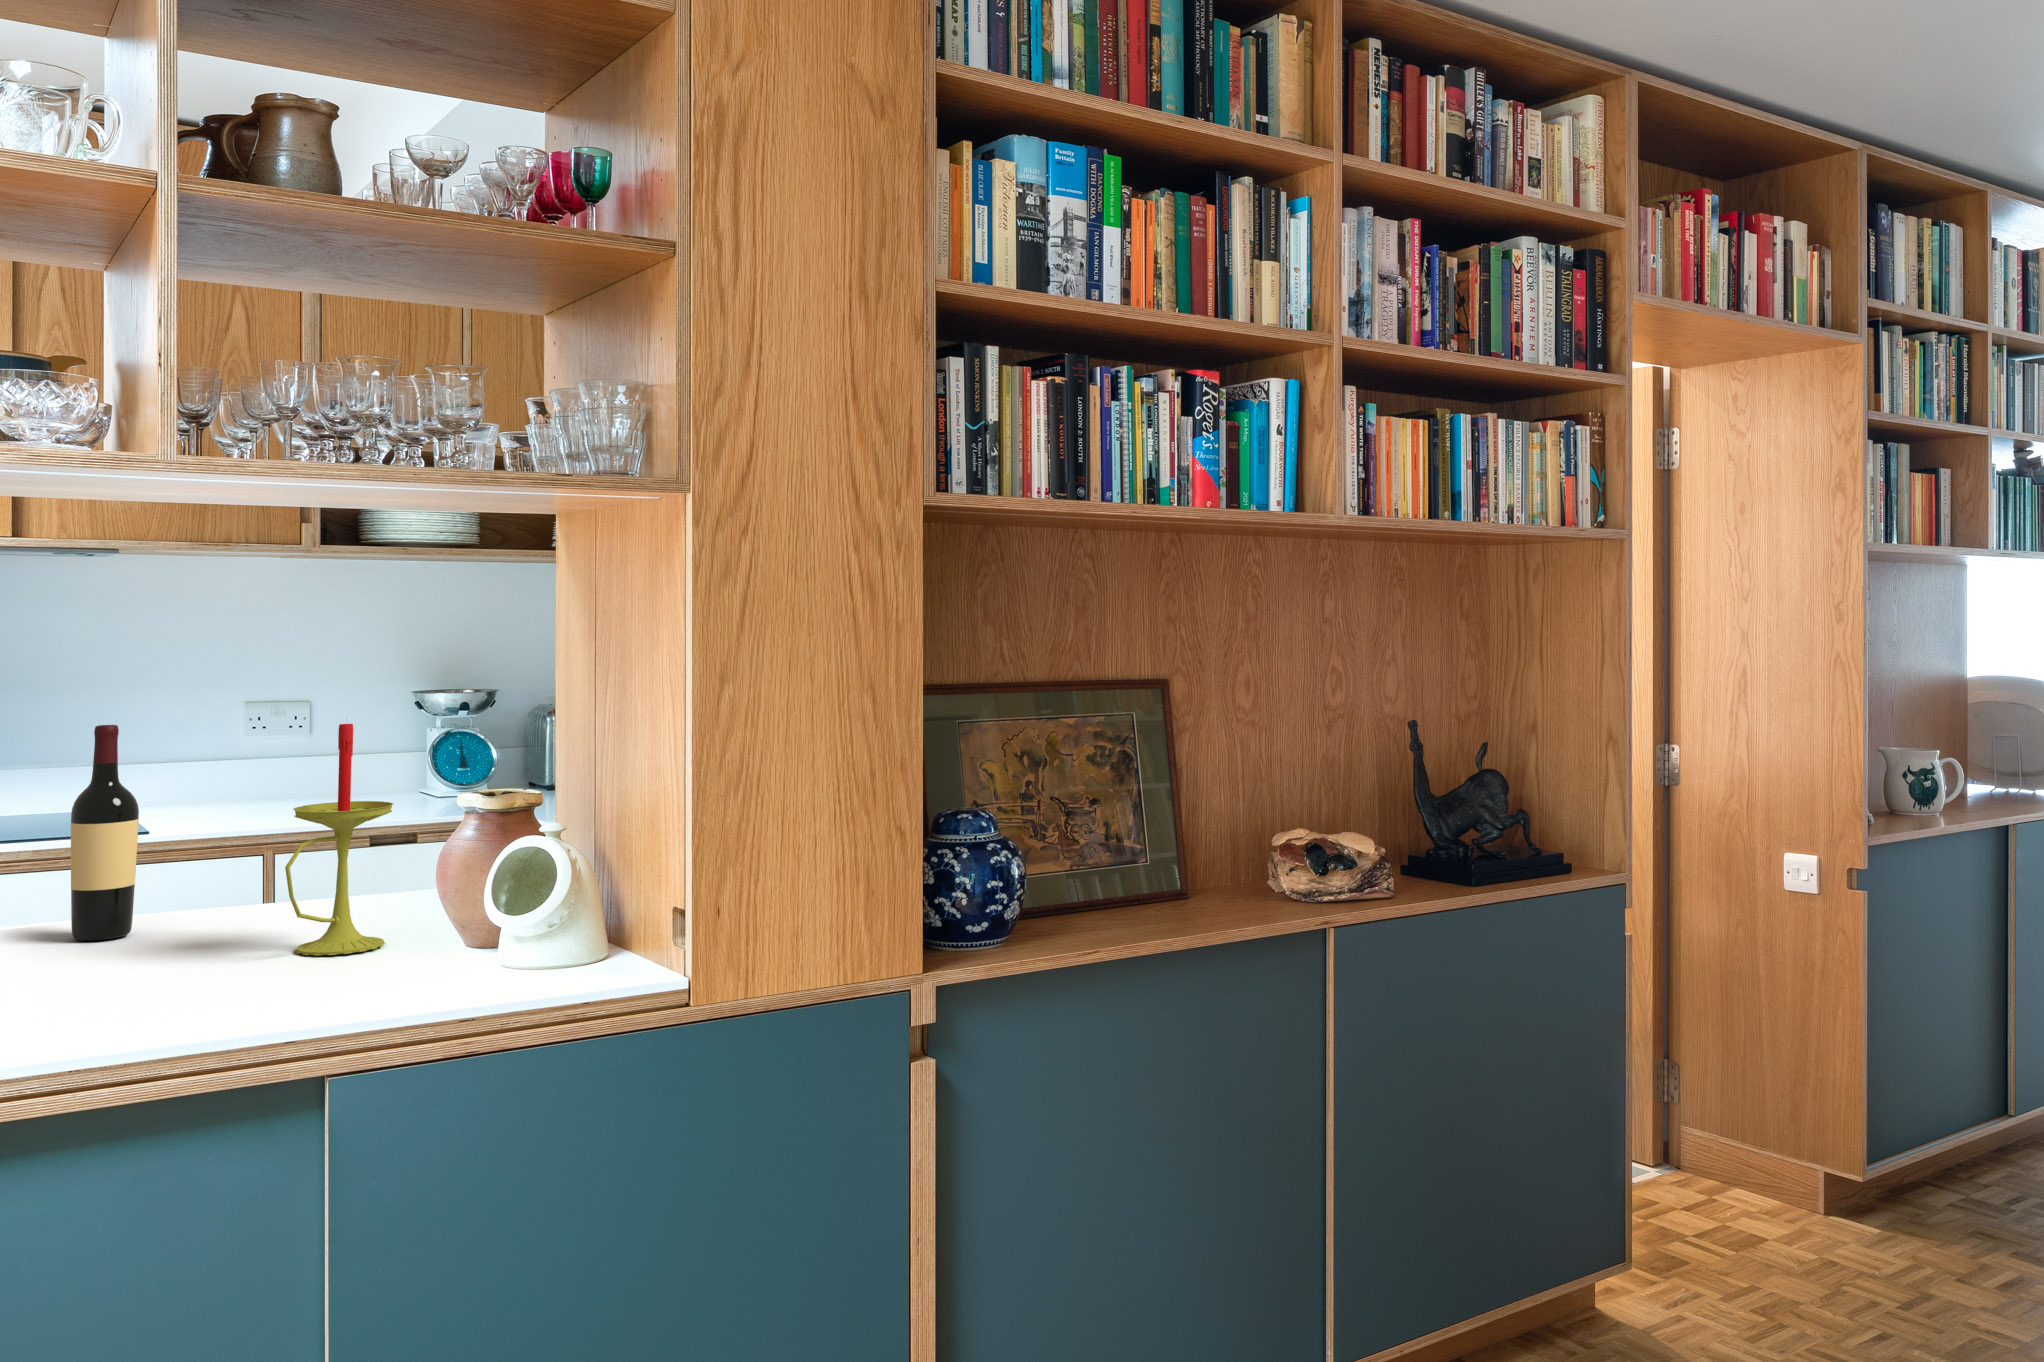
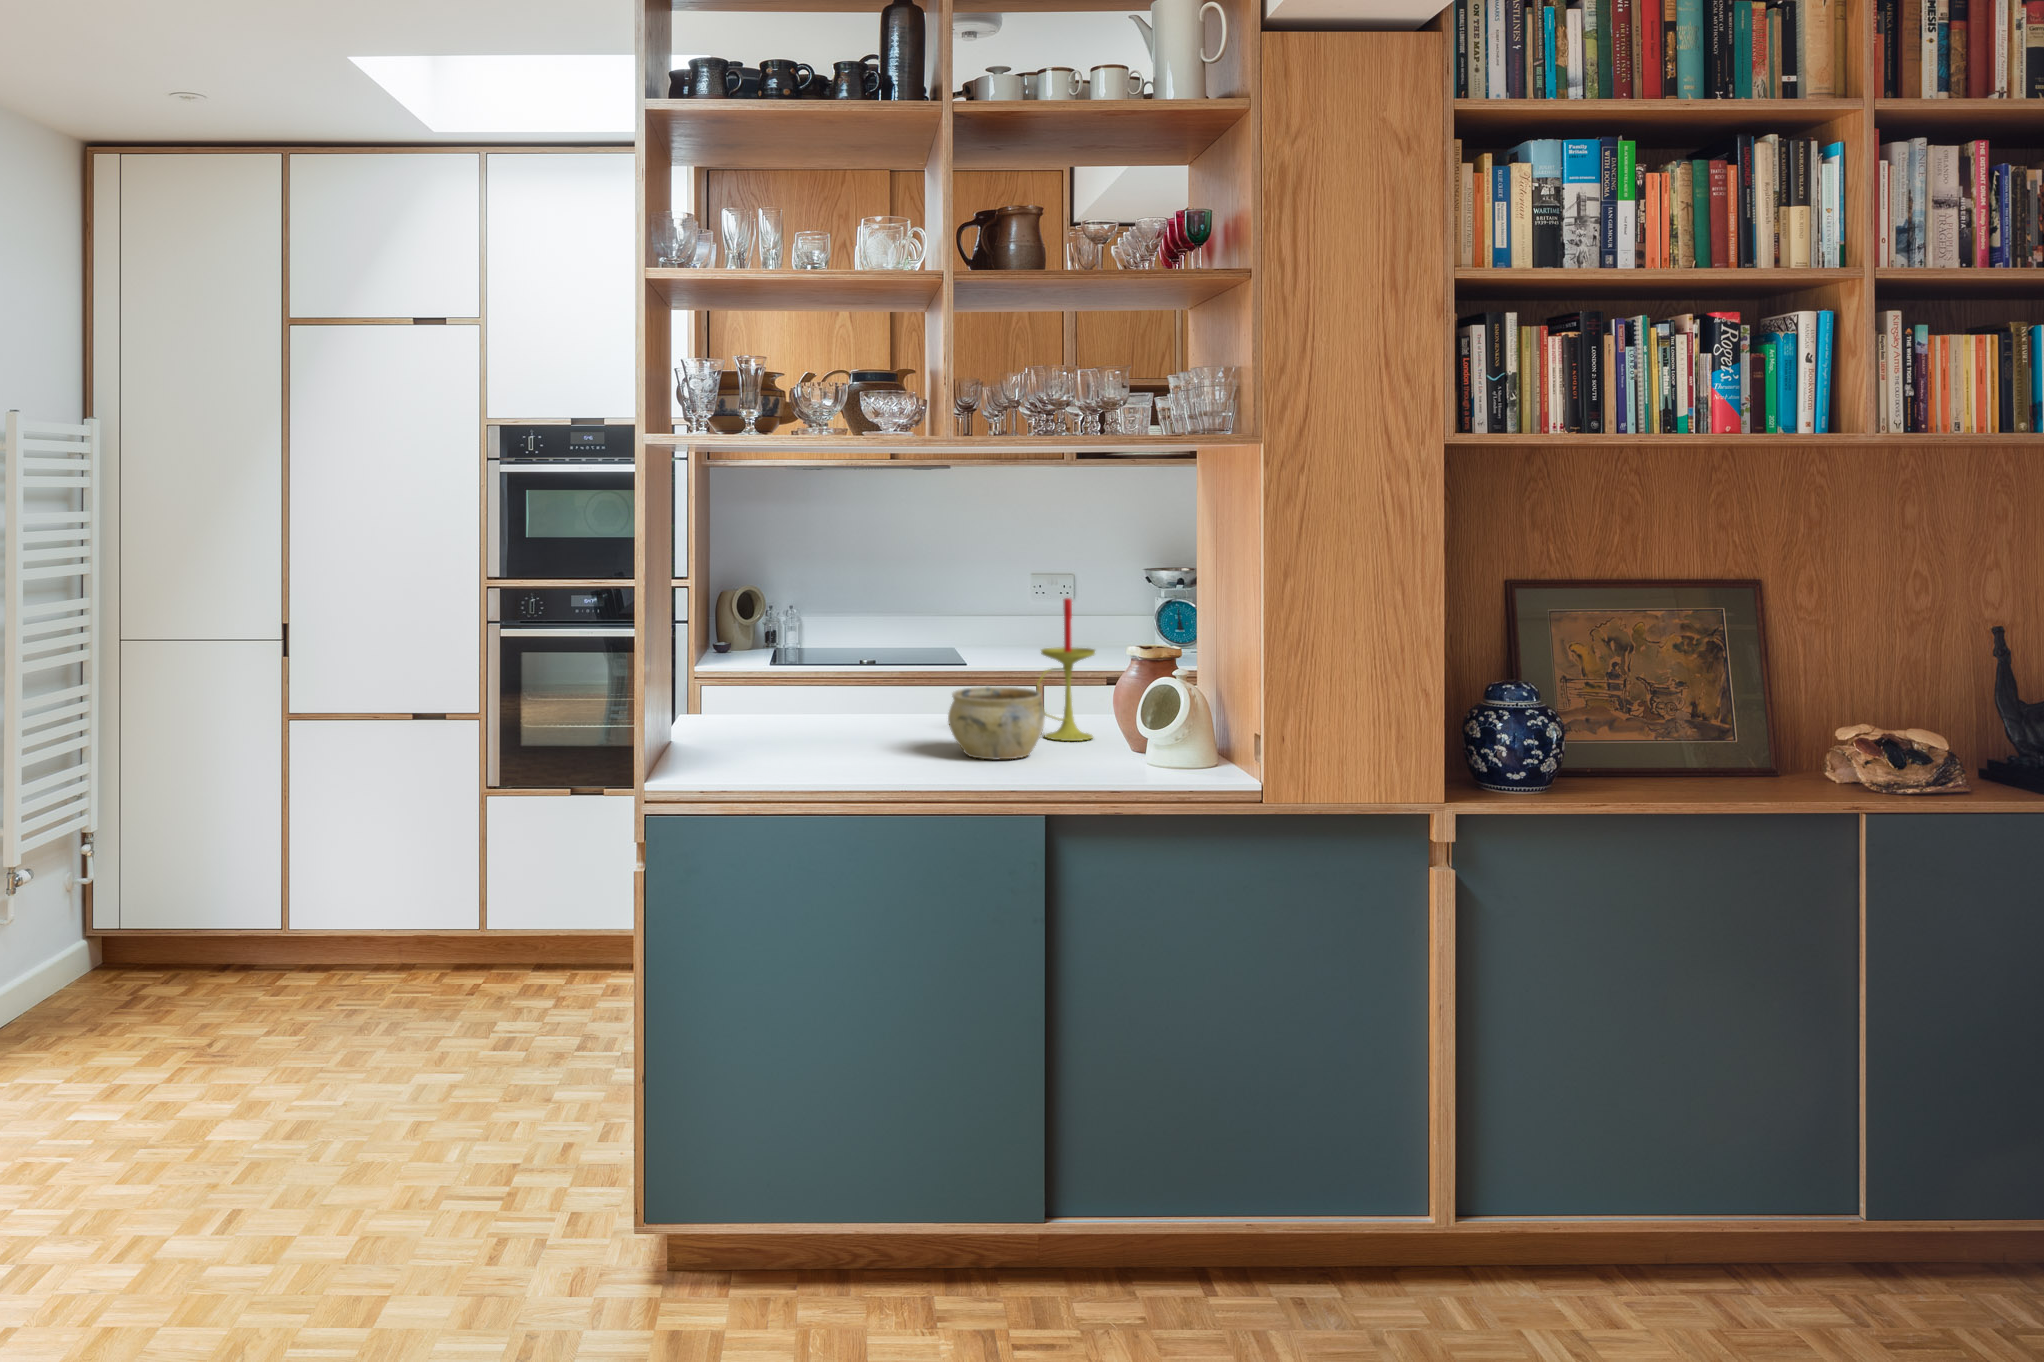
wine bottle: present [71,725,139,941] -> none [929,596,962,721]
ceramic bowl: none [110,877,301,1009] -> present [948,686,1045,760]

